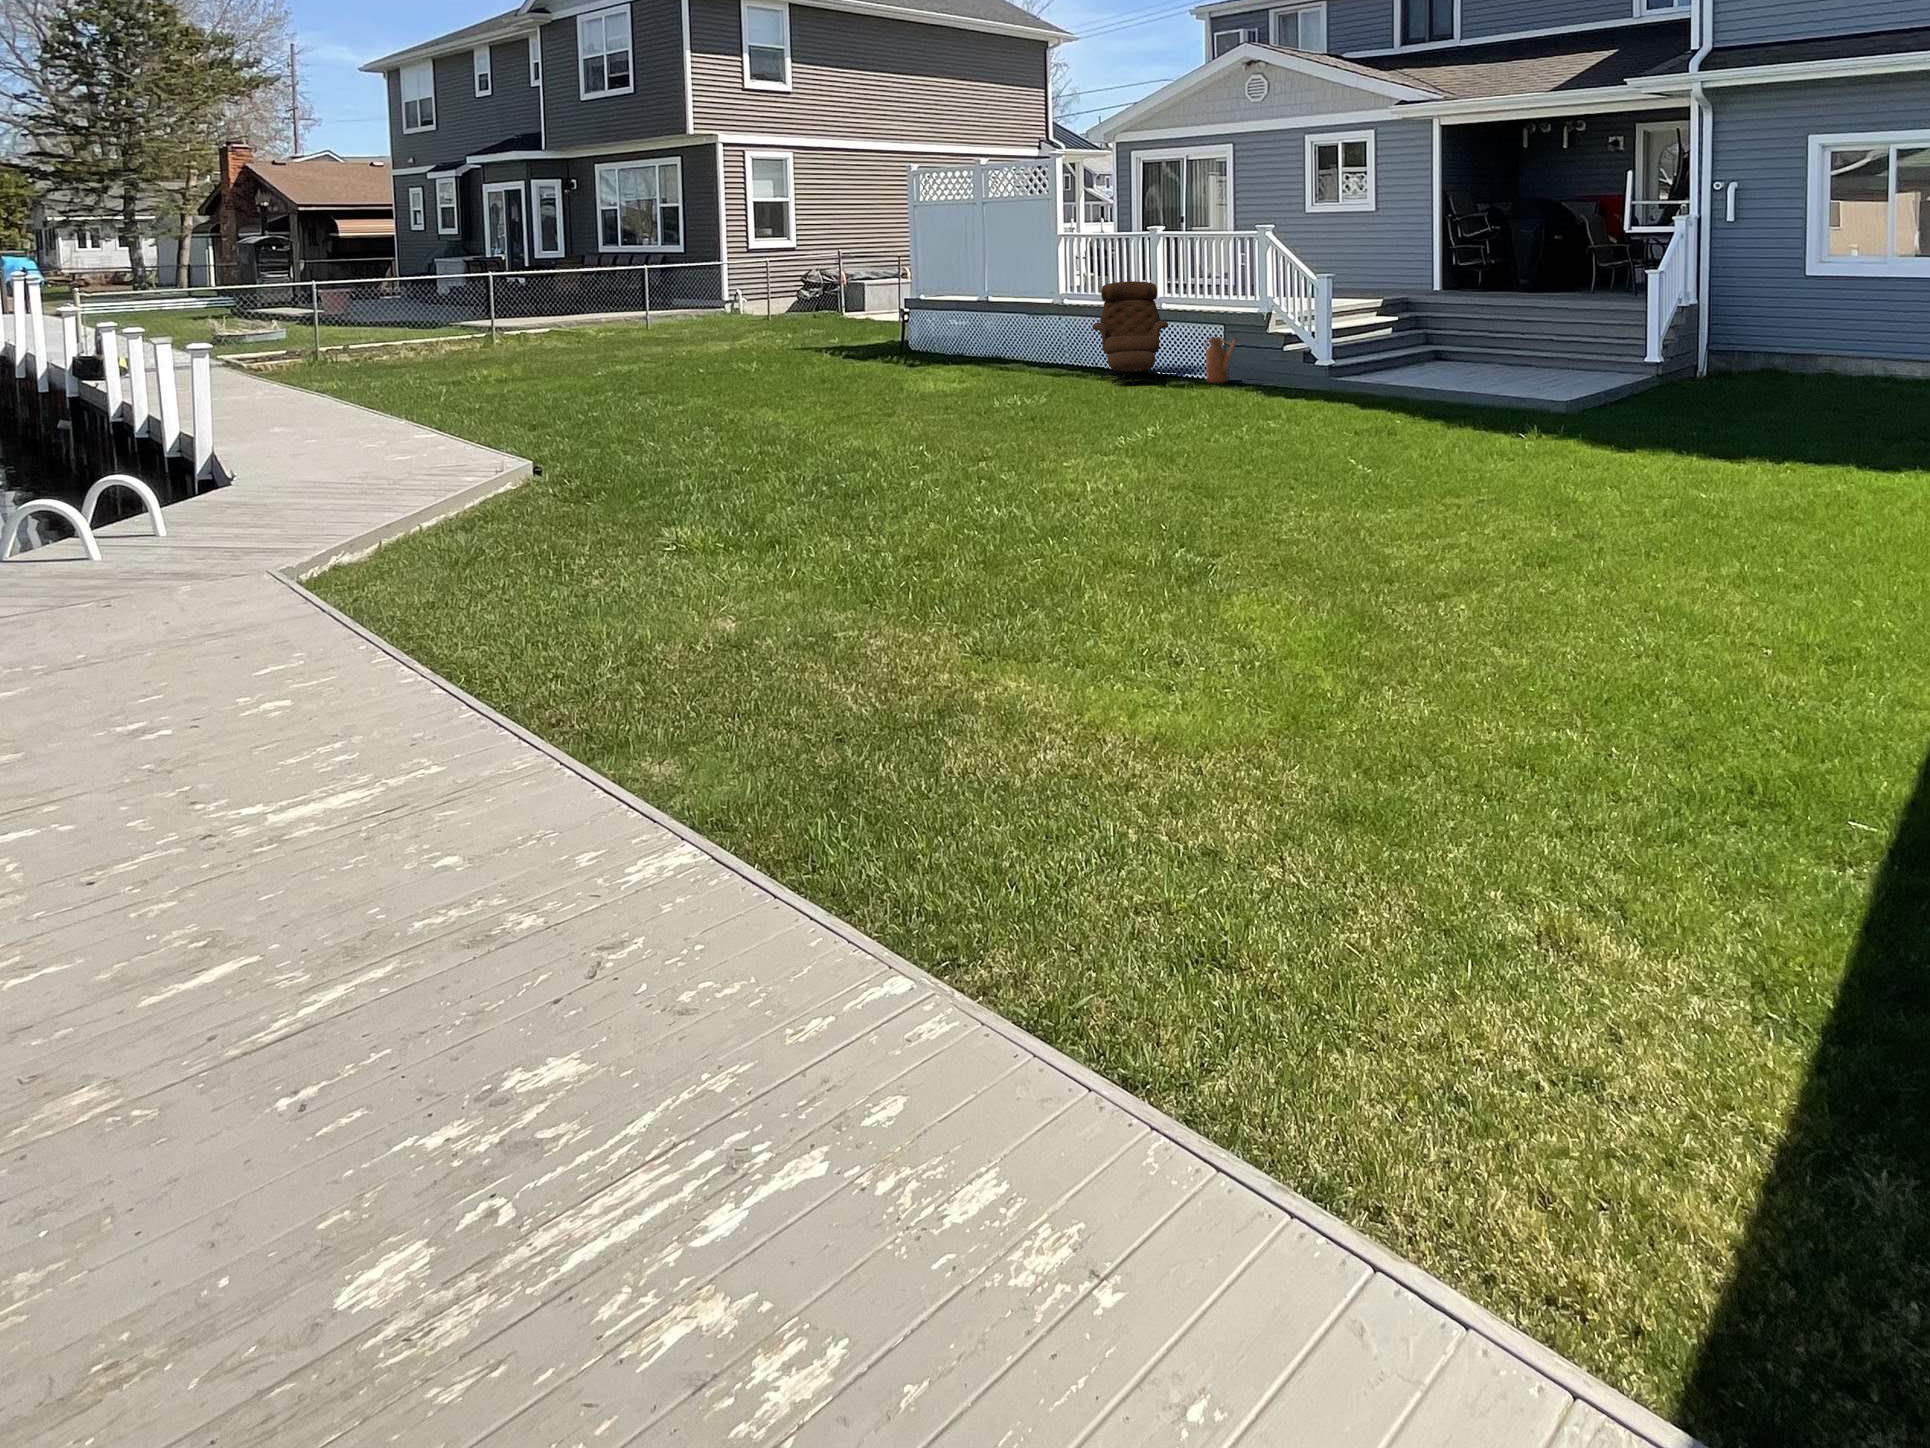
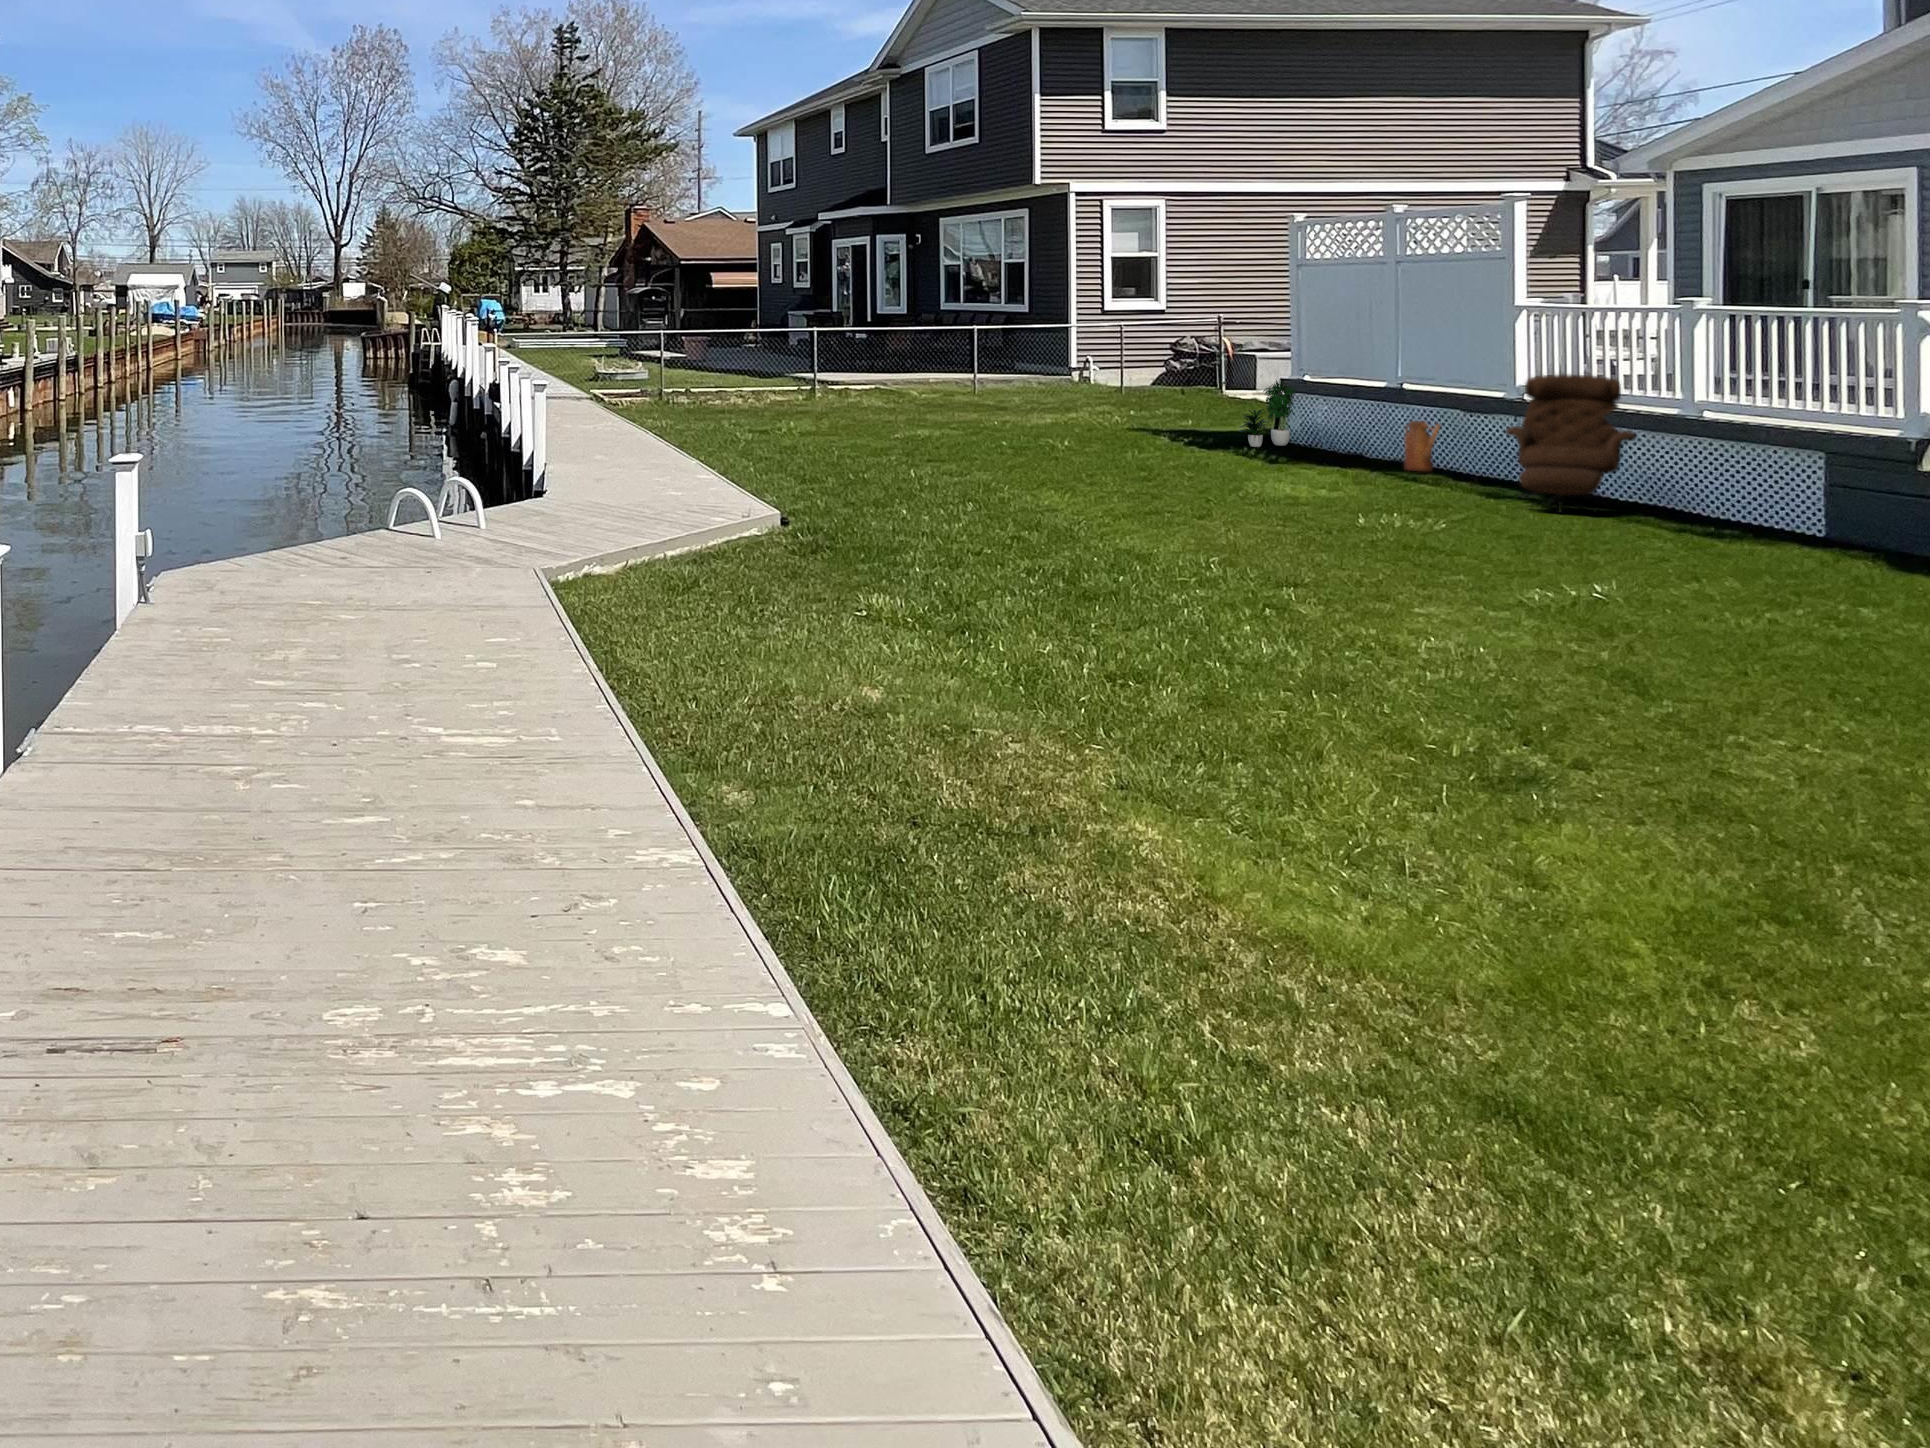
potted plant: none [893,298,934,356] -> present [1240,380,1296,447]
watering can: present [1205,337,1237,383] -> present [1404,421,1441,471]

